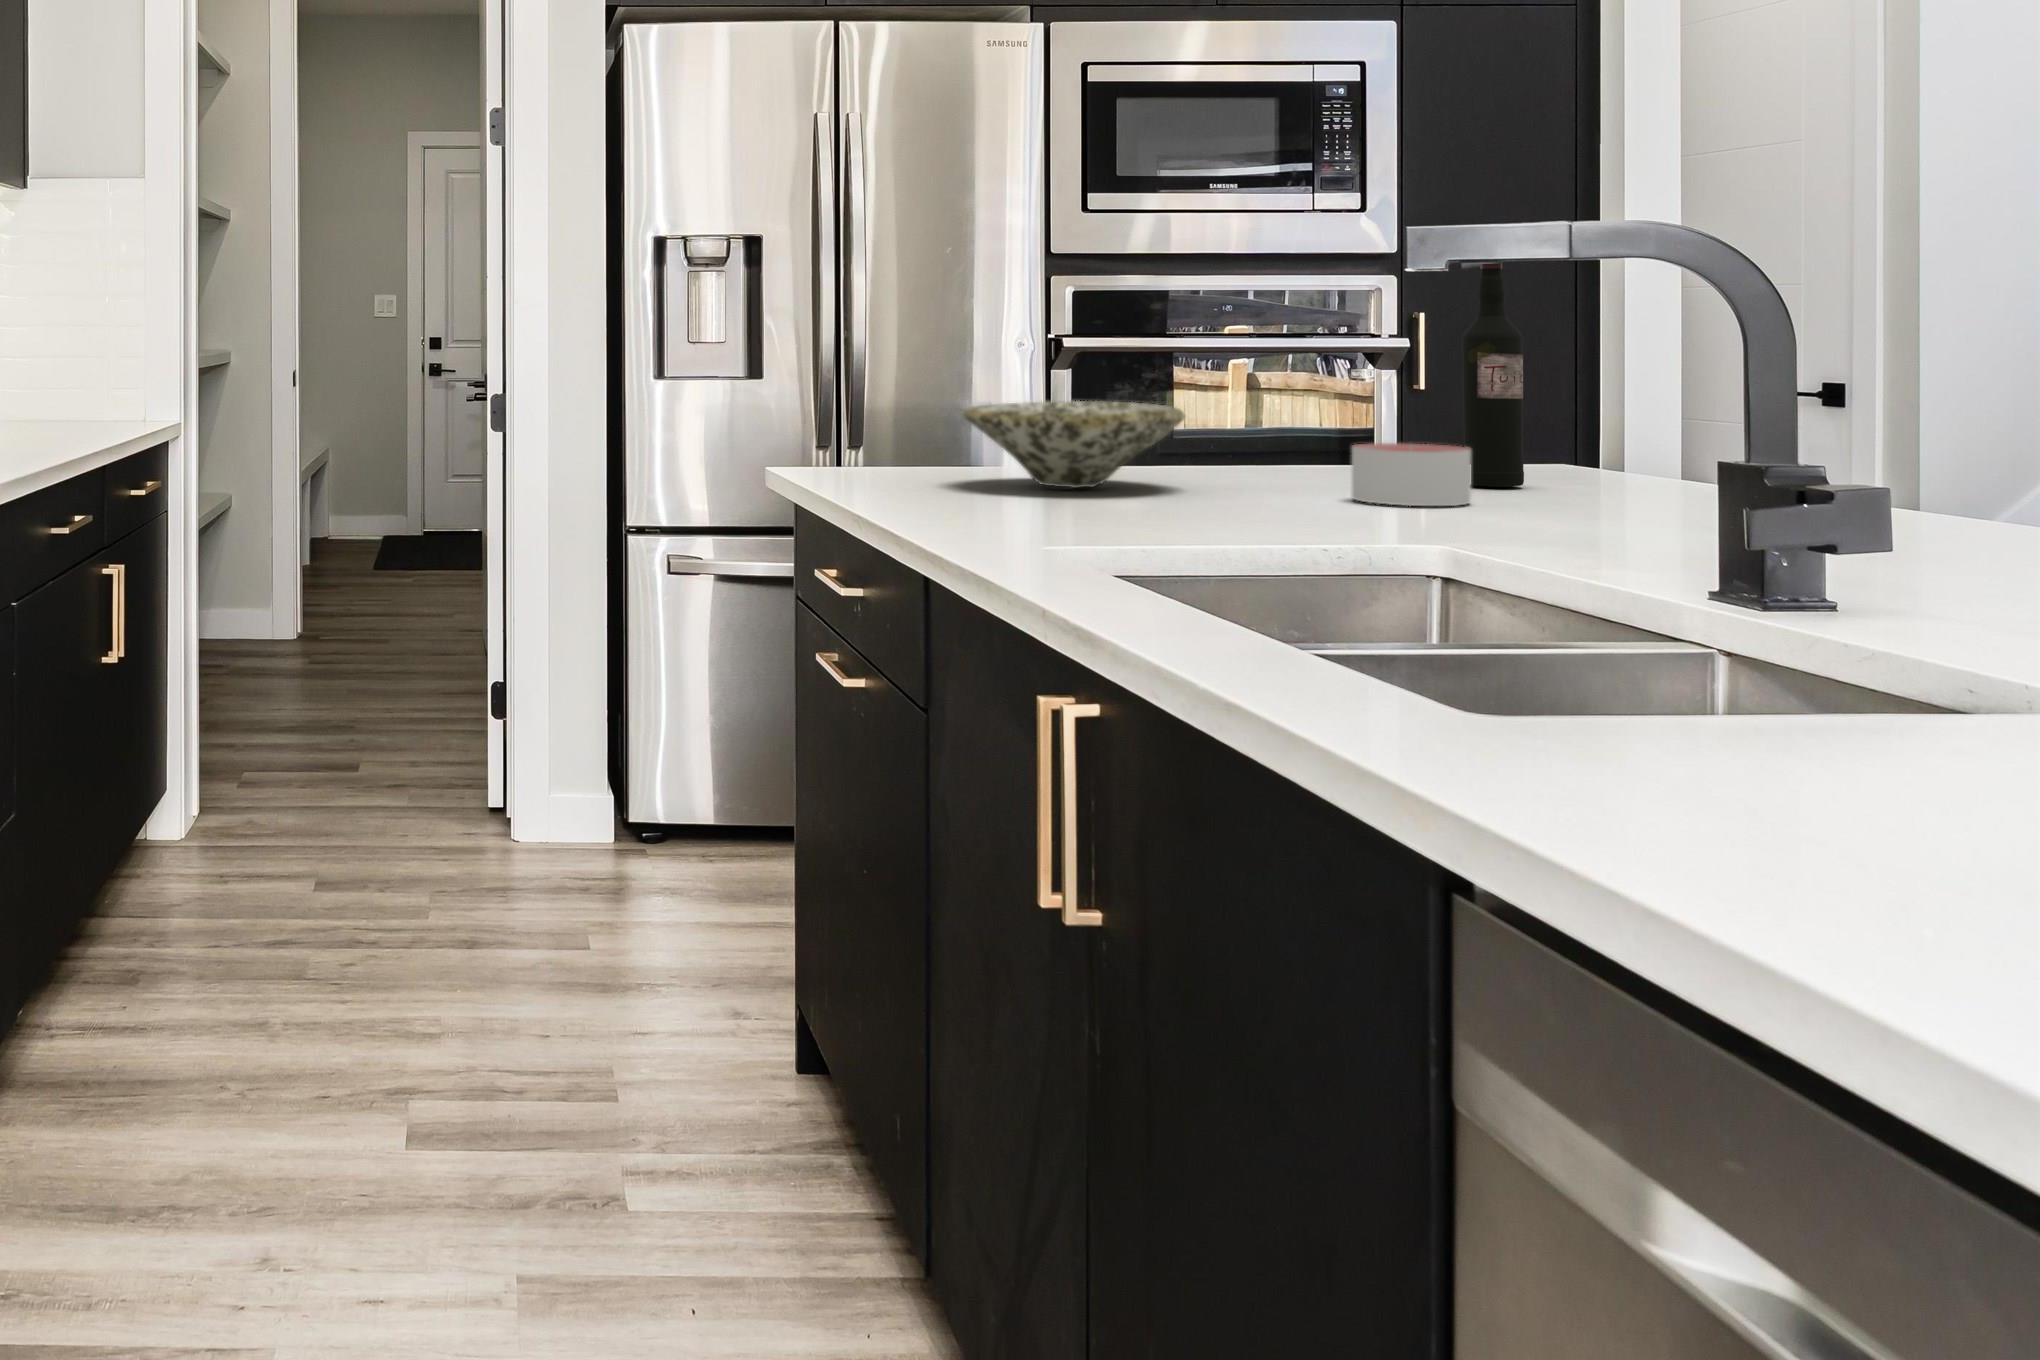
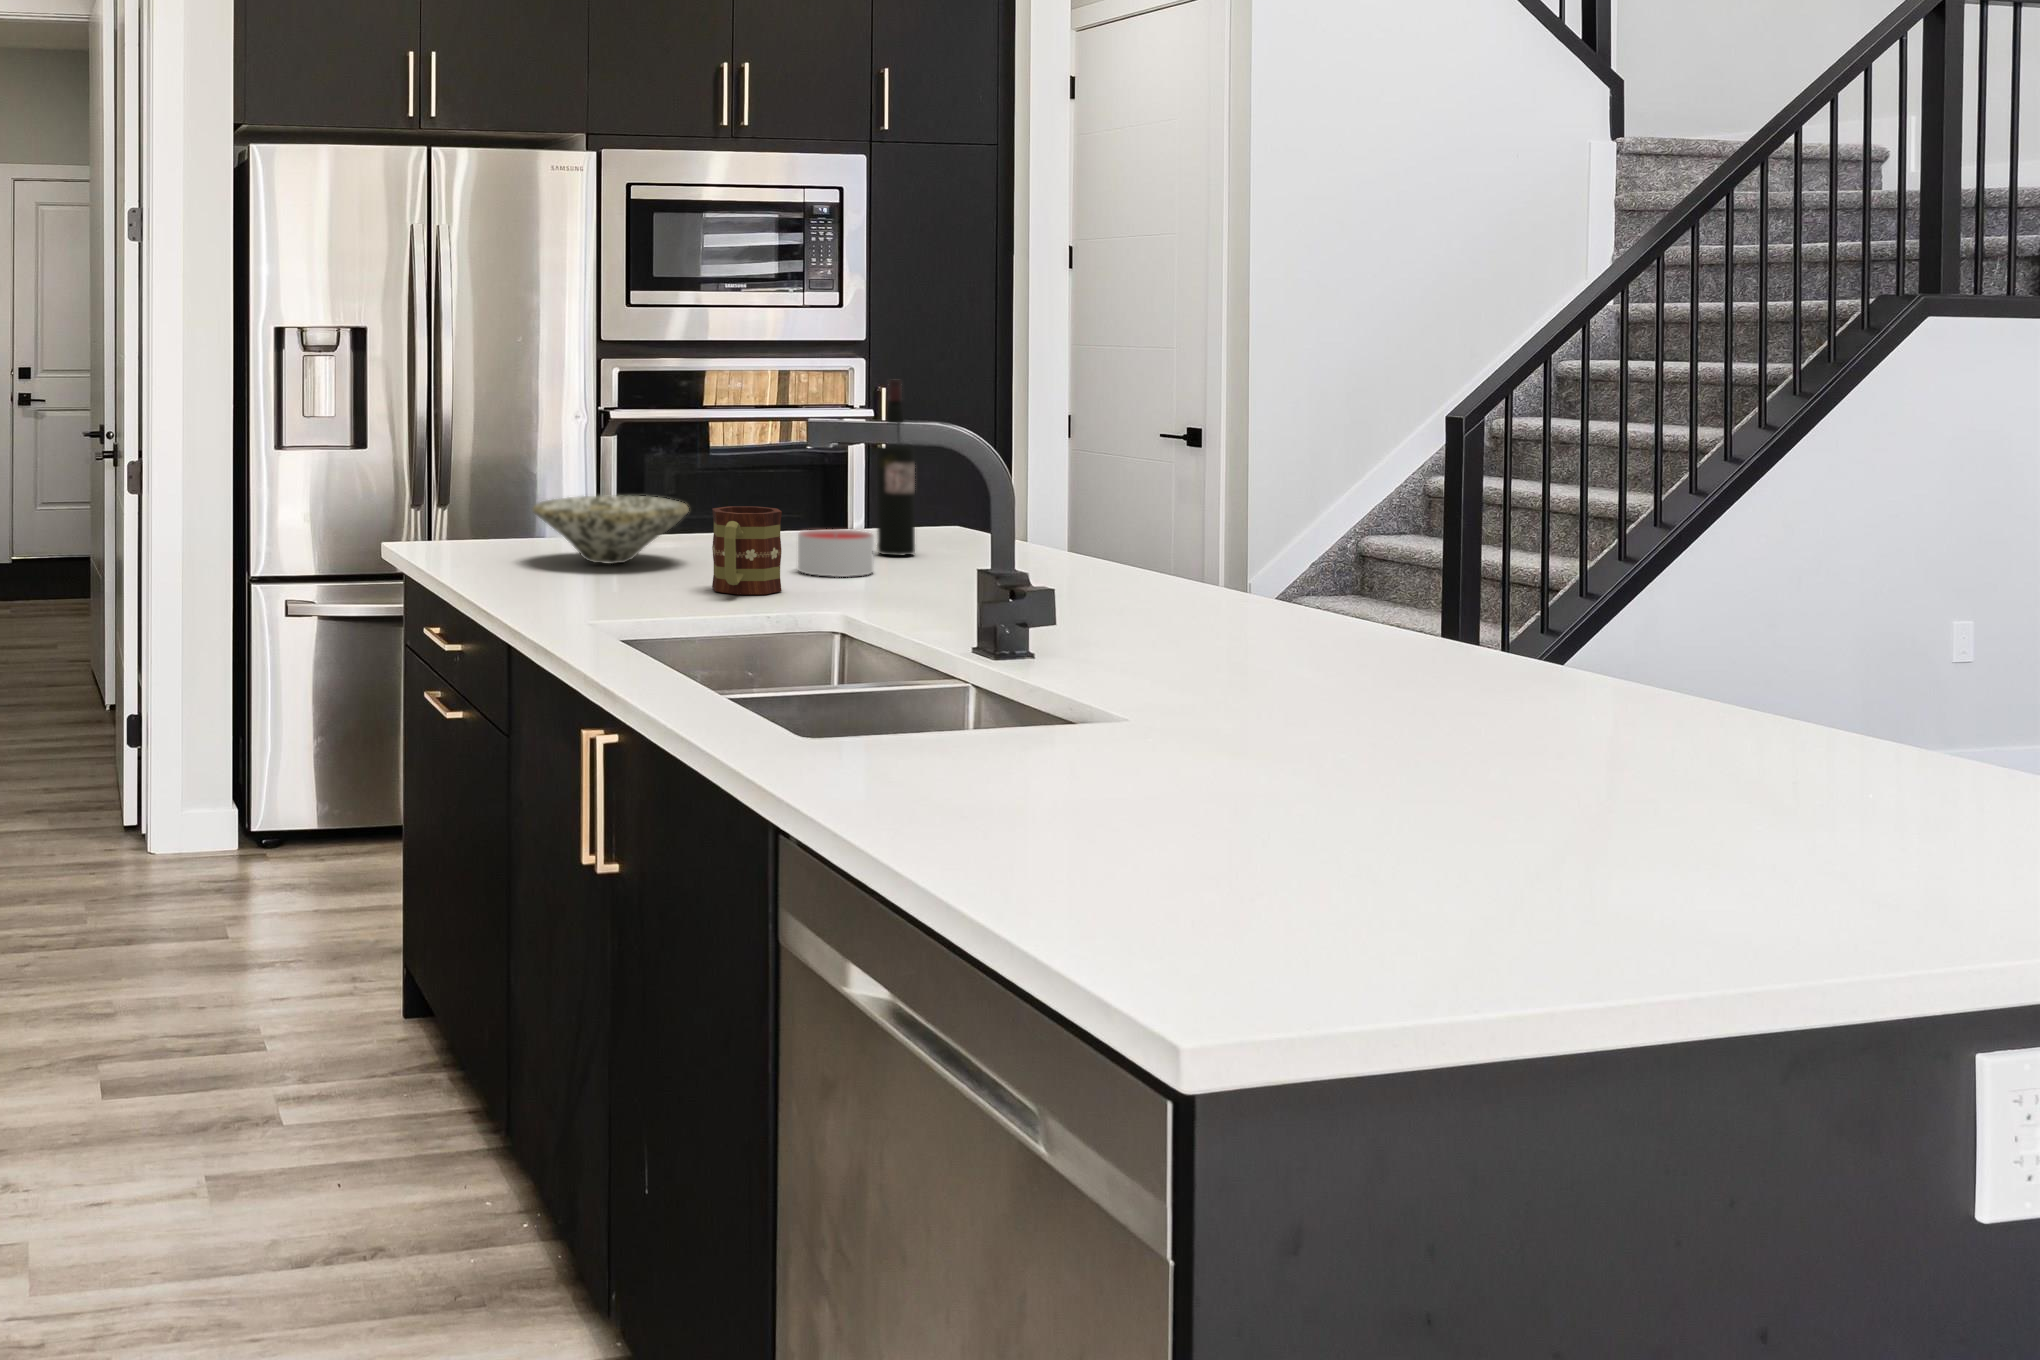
mug: none [1227,399,1337,522] -> present [712,506,782,594]

